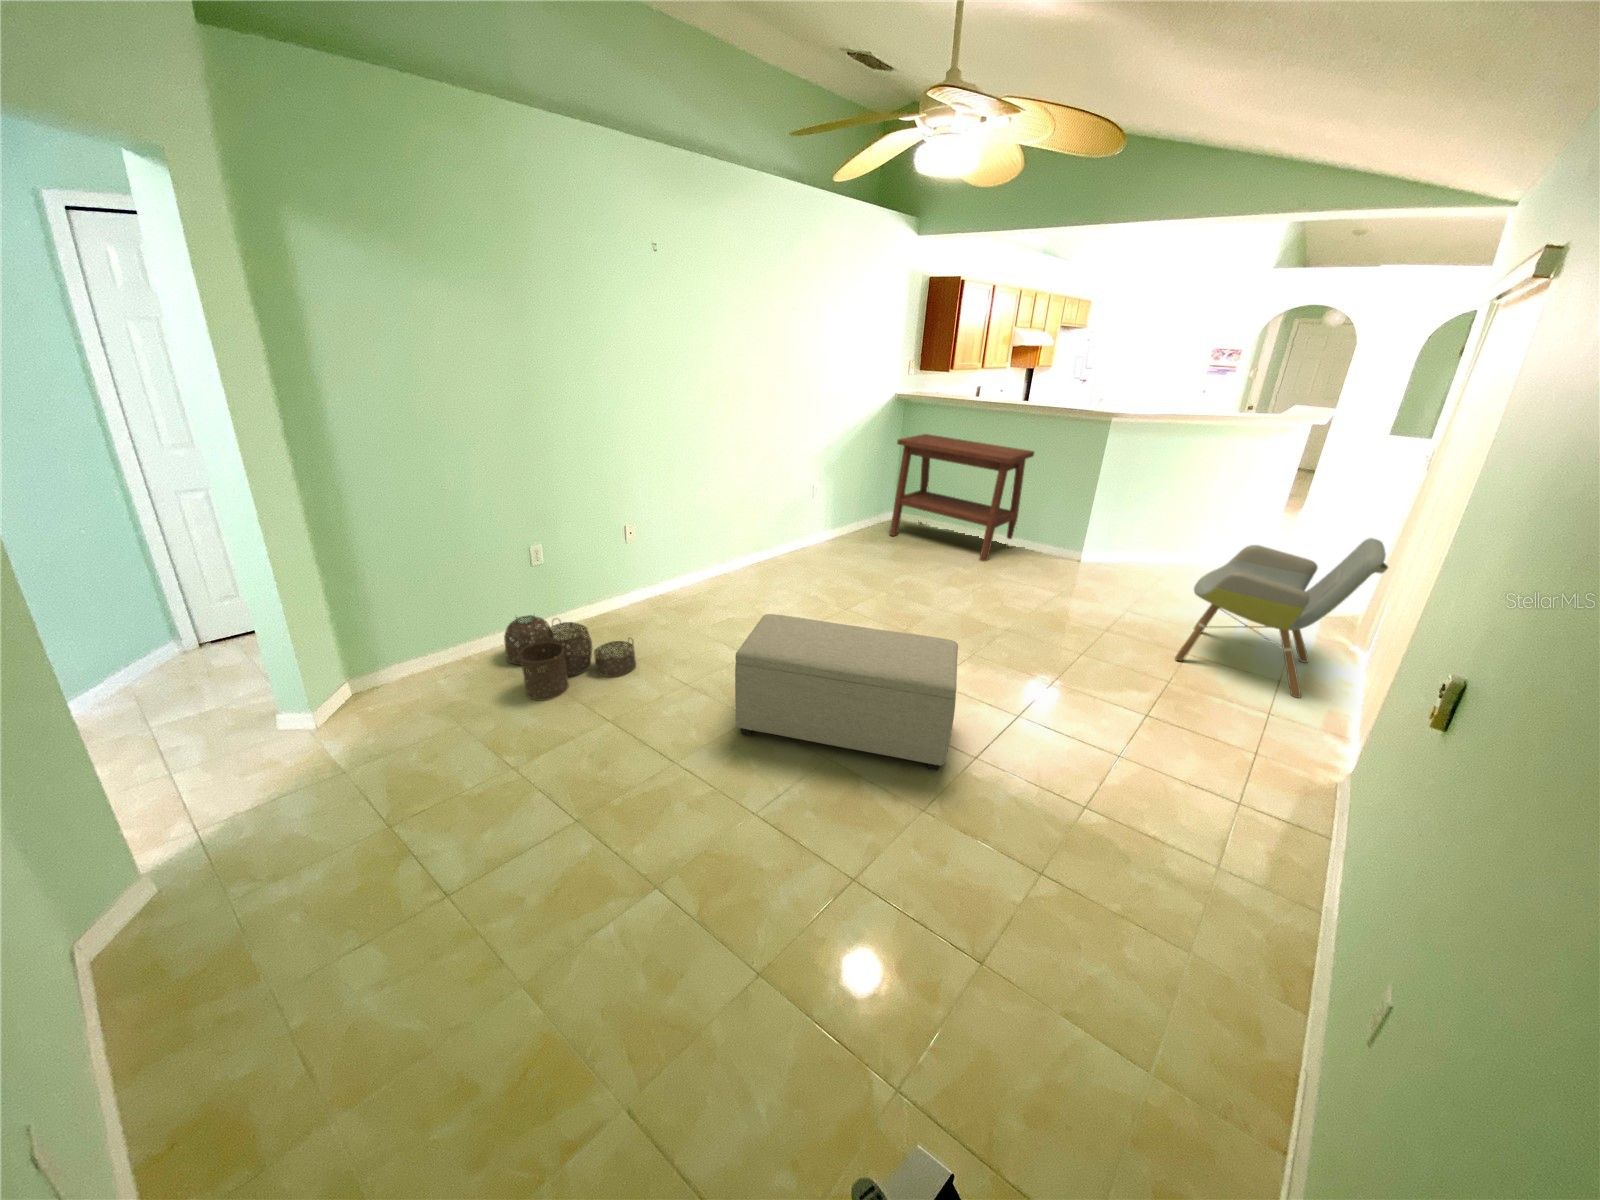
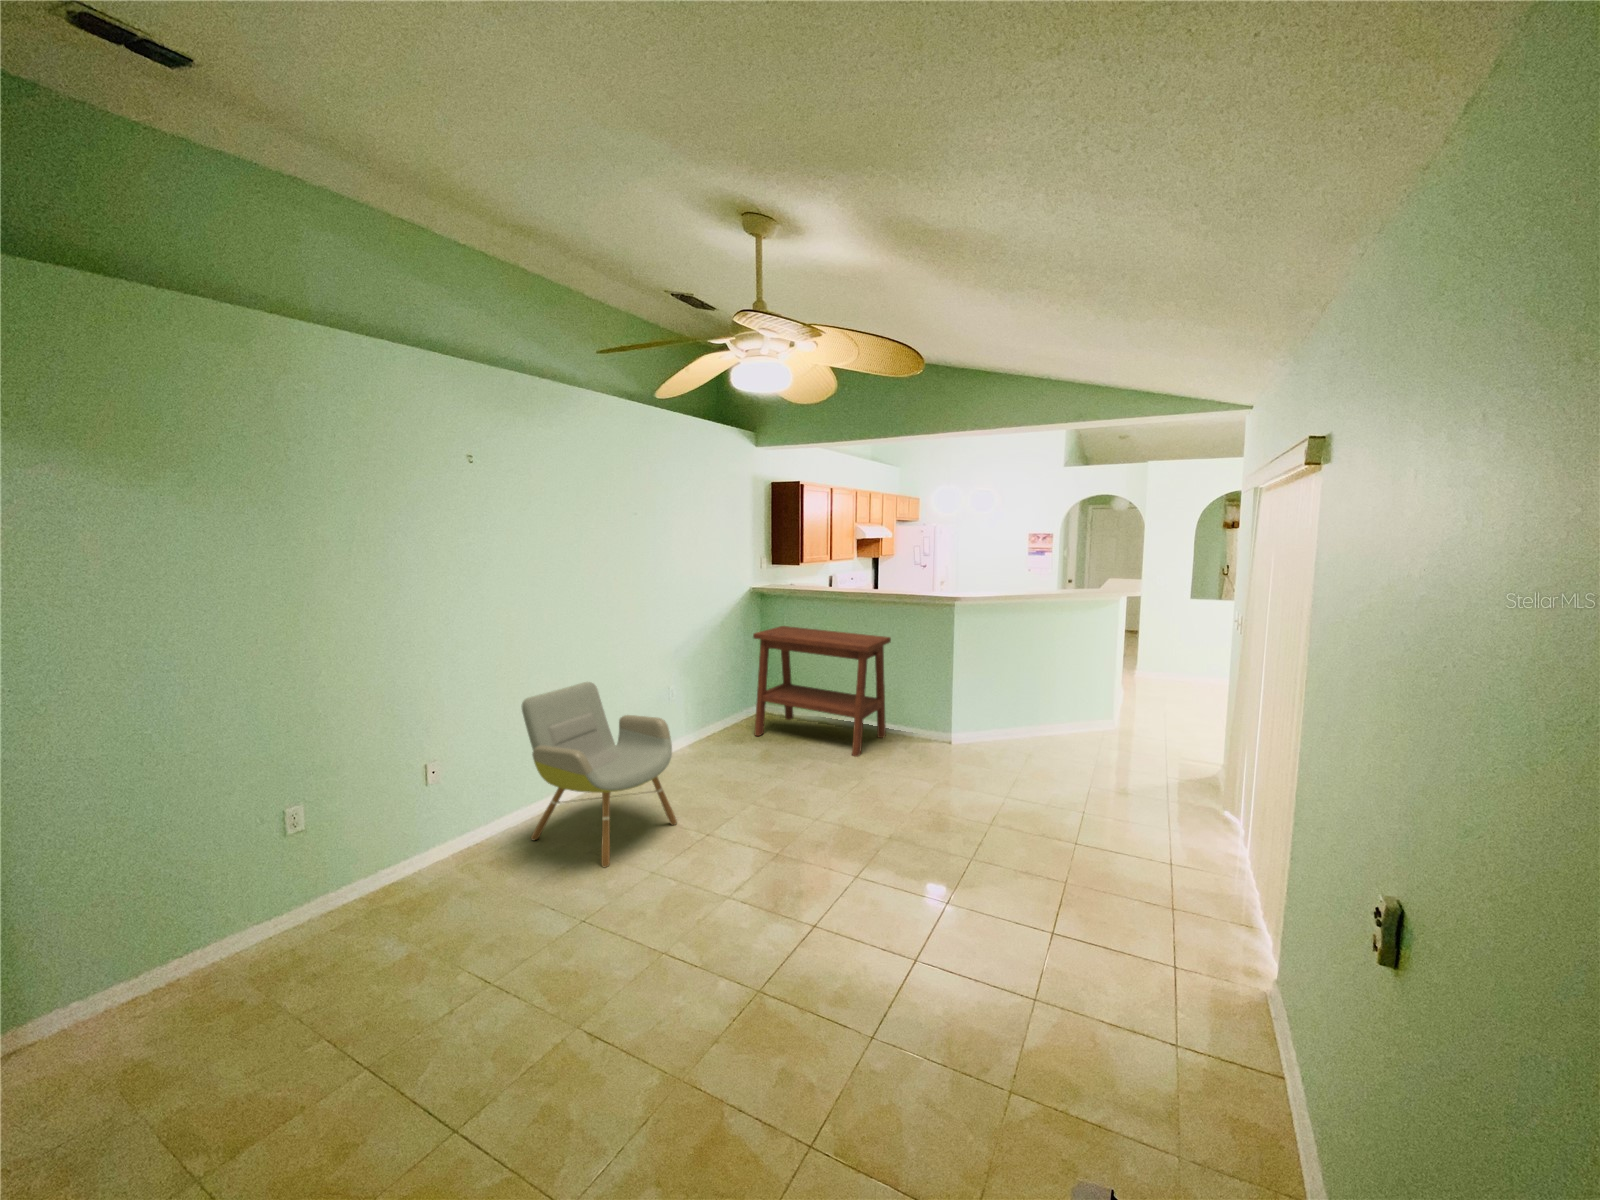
armchair: present [1175,538,1388,698] -> present [522,682,677,867]
ottoman: present [735,614,958,771] -> none [538,872,835,1076]
woven basket: present [504,615,636,700] -> none [199,910,410,1061]

